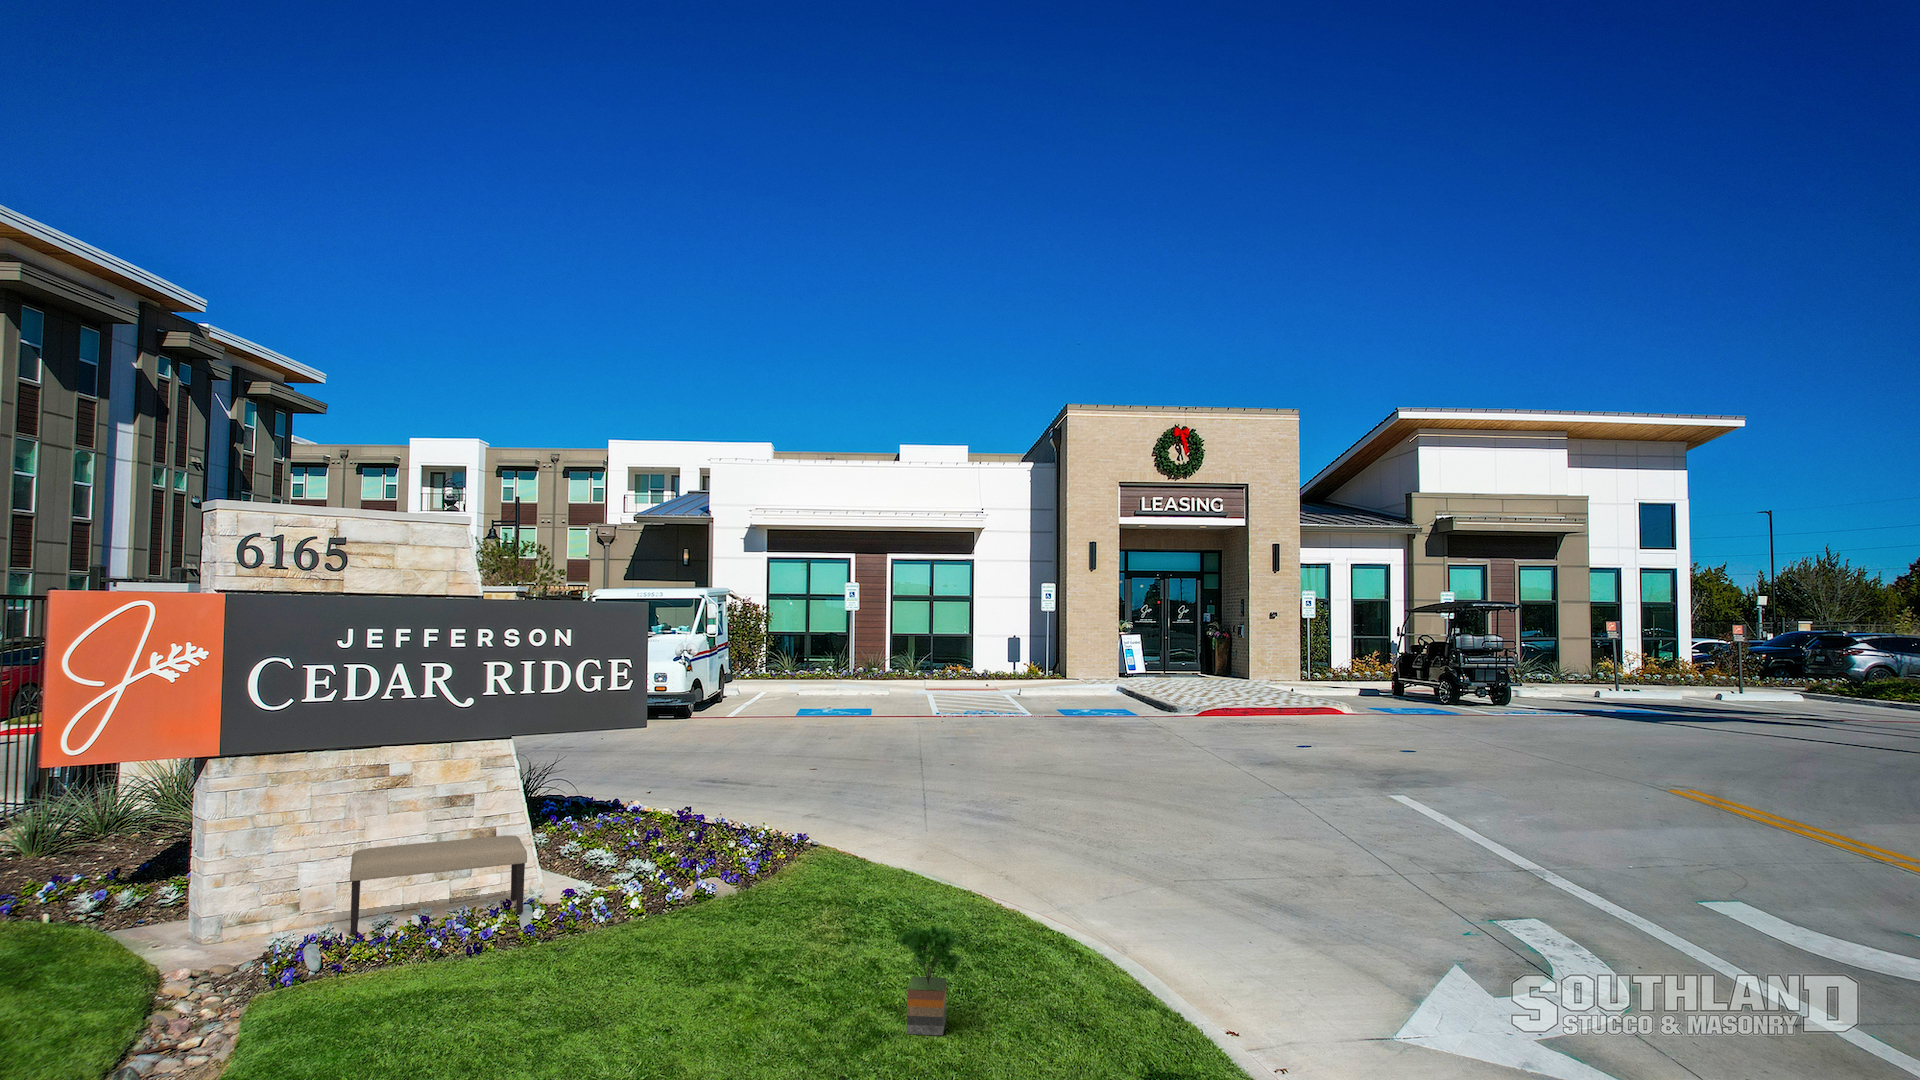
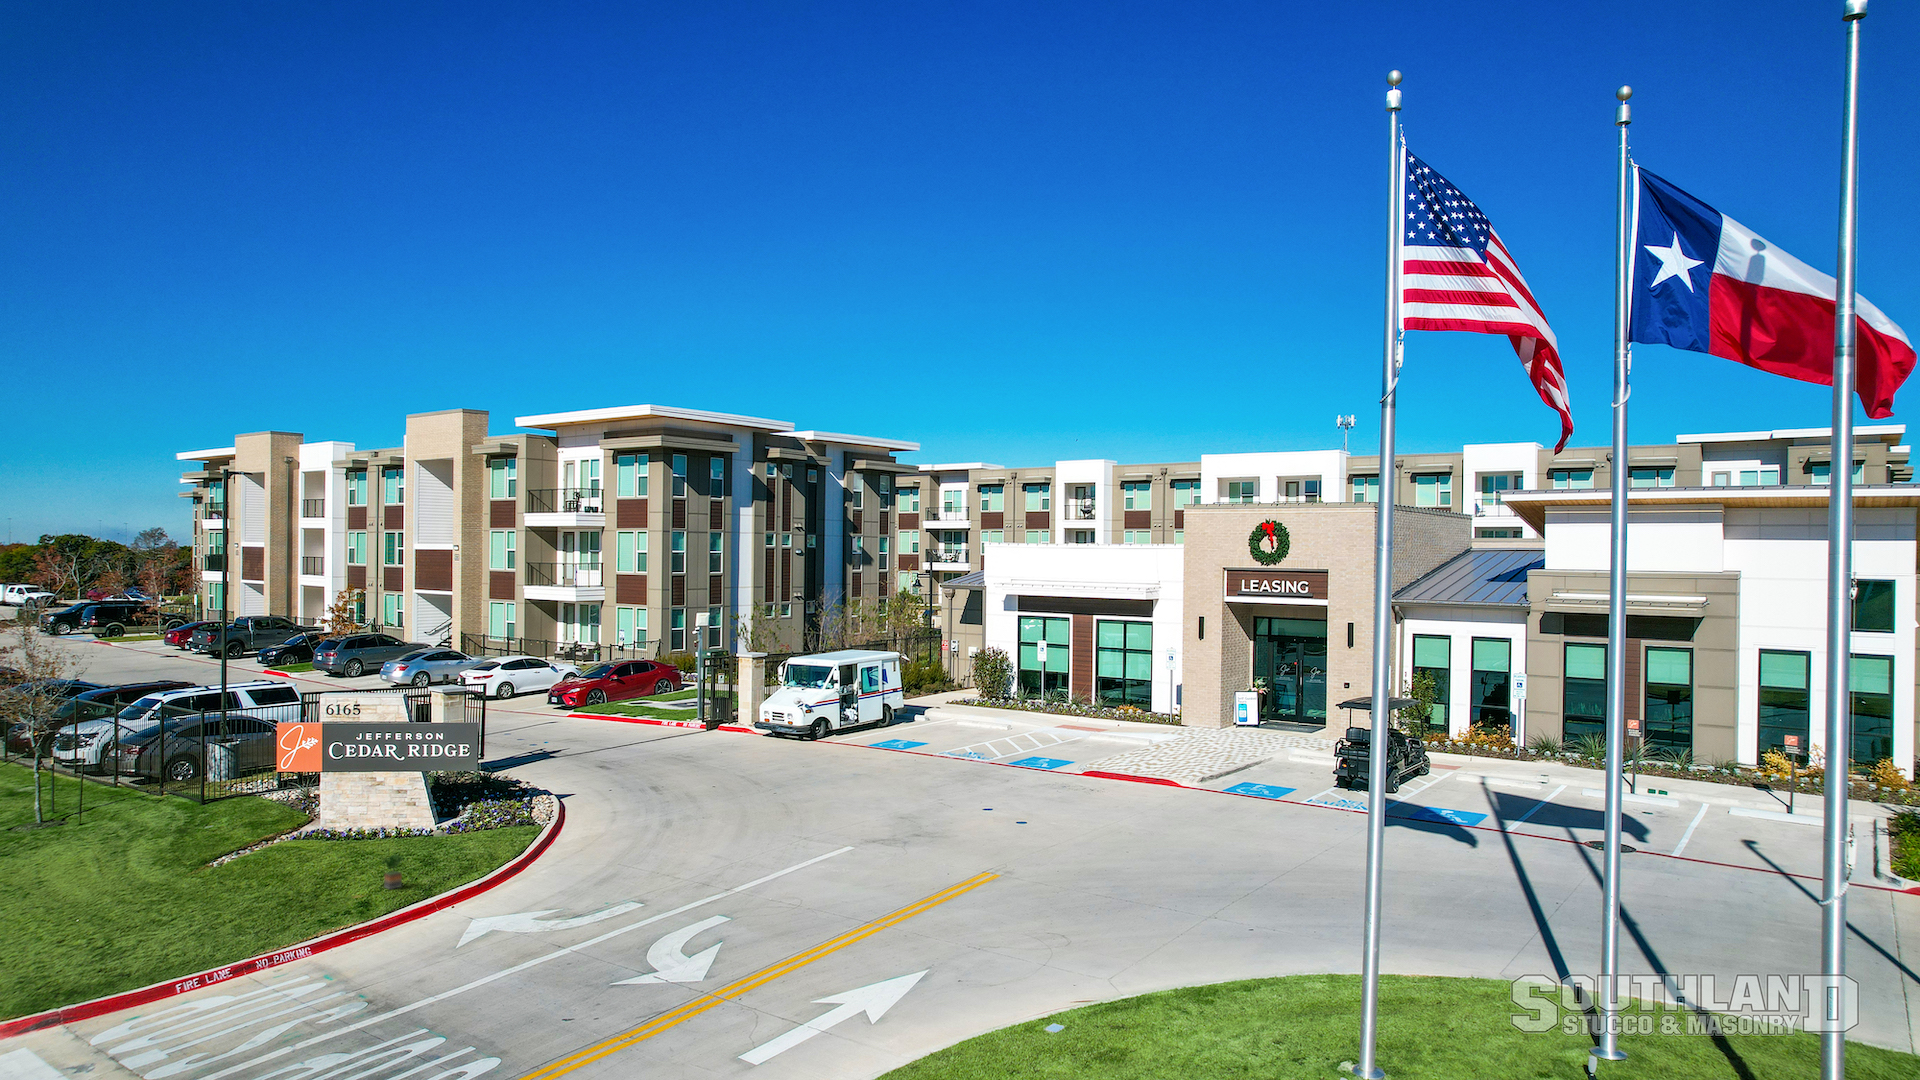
bench: present [350,835,527,935] -> none [347,809,412,839]

